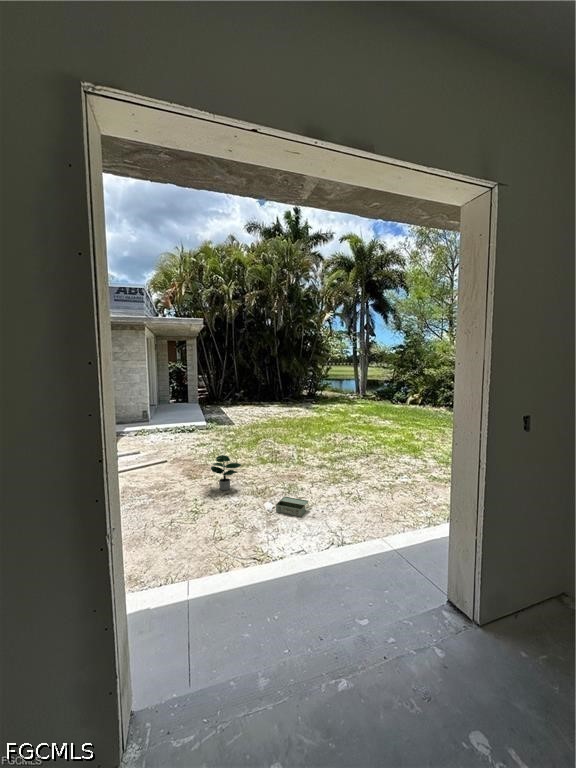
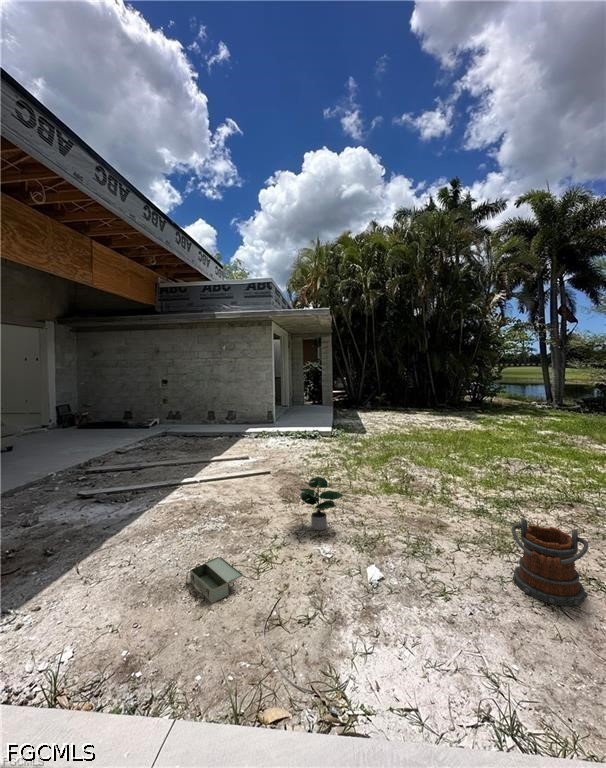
bucket: none [339,463,372,502] -> present [511,518,589,606]
toolbox: present [276,497,309,517] -> present [190,557,243,603]

